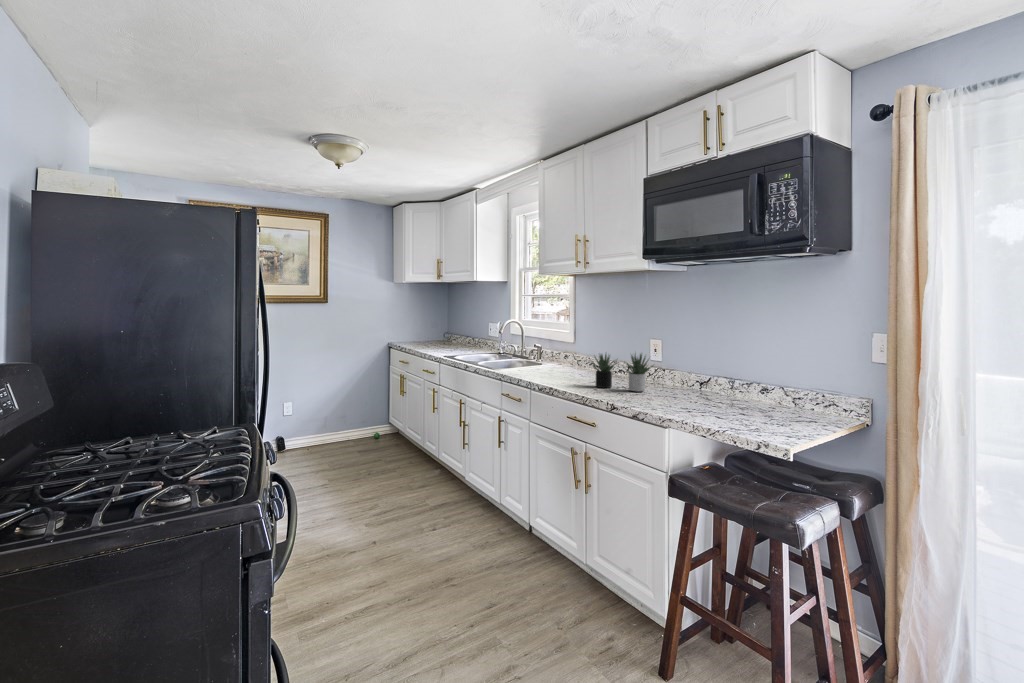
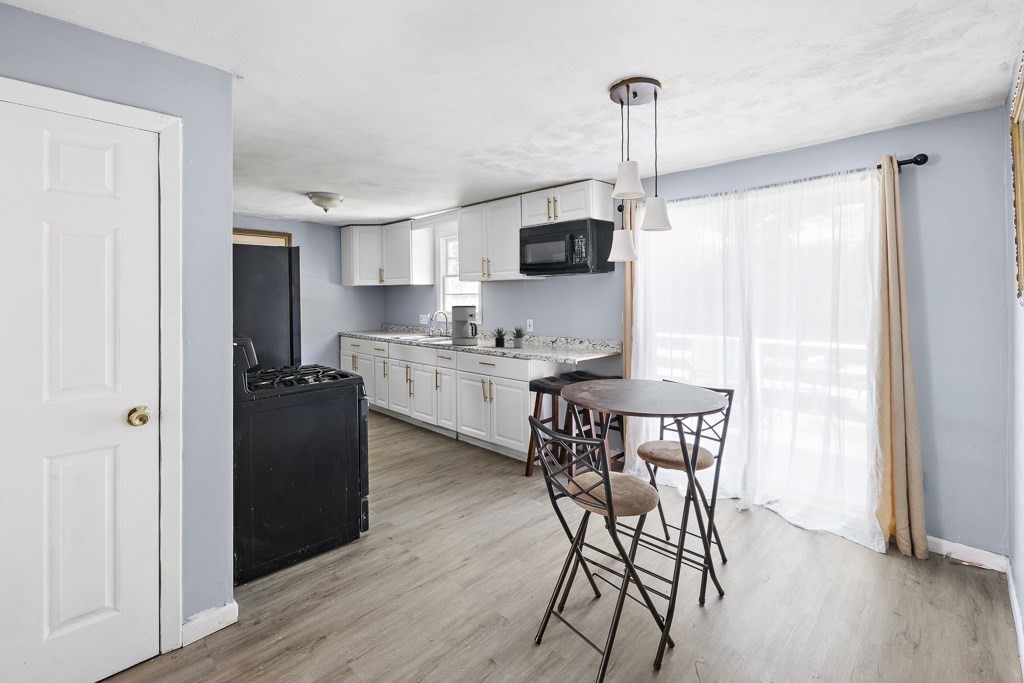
coffee maker: none [524,315,566,382] -> present [452,306,478,346]

